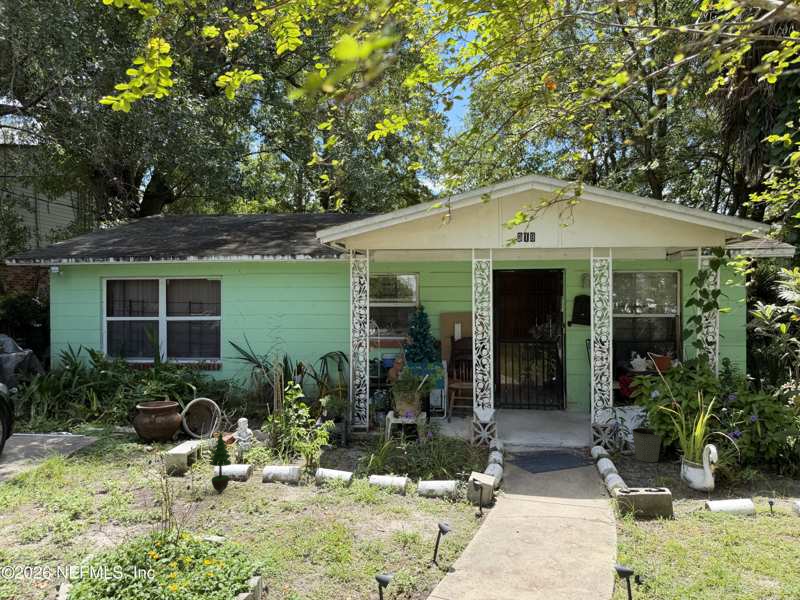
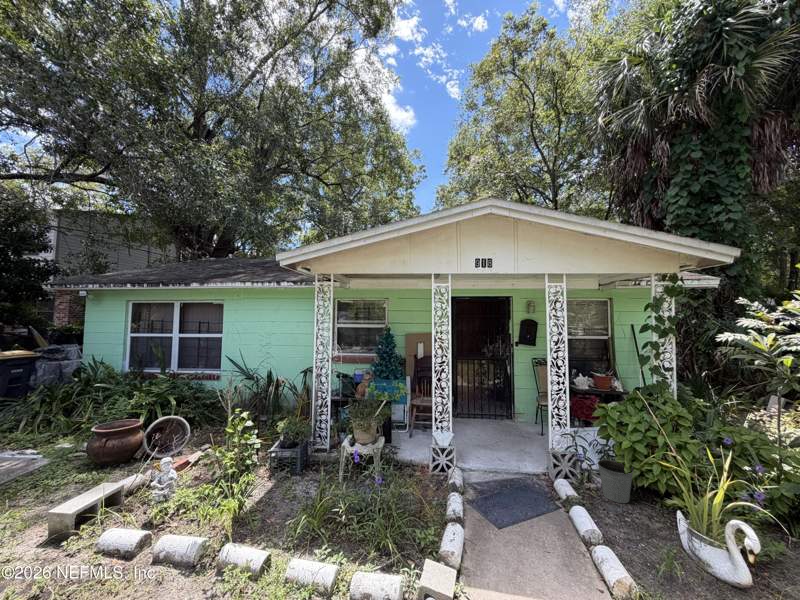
potted tree: present [209,433,231,492] -> none [75,492,115,576]

